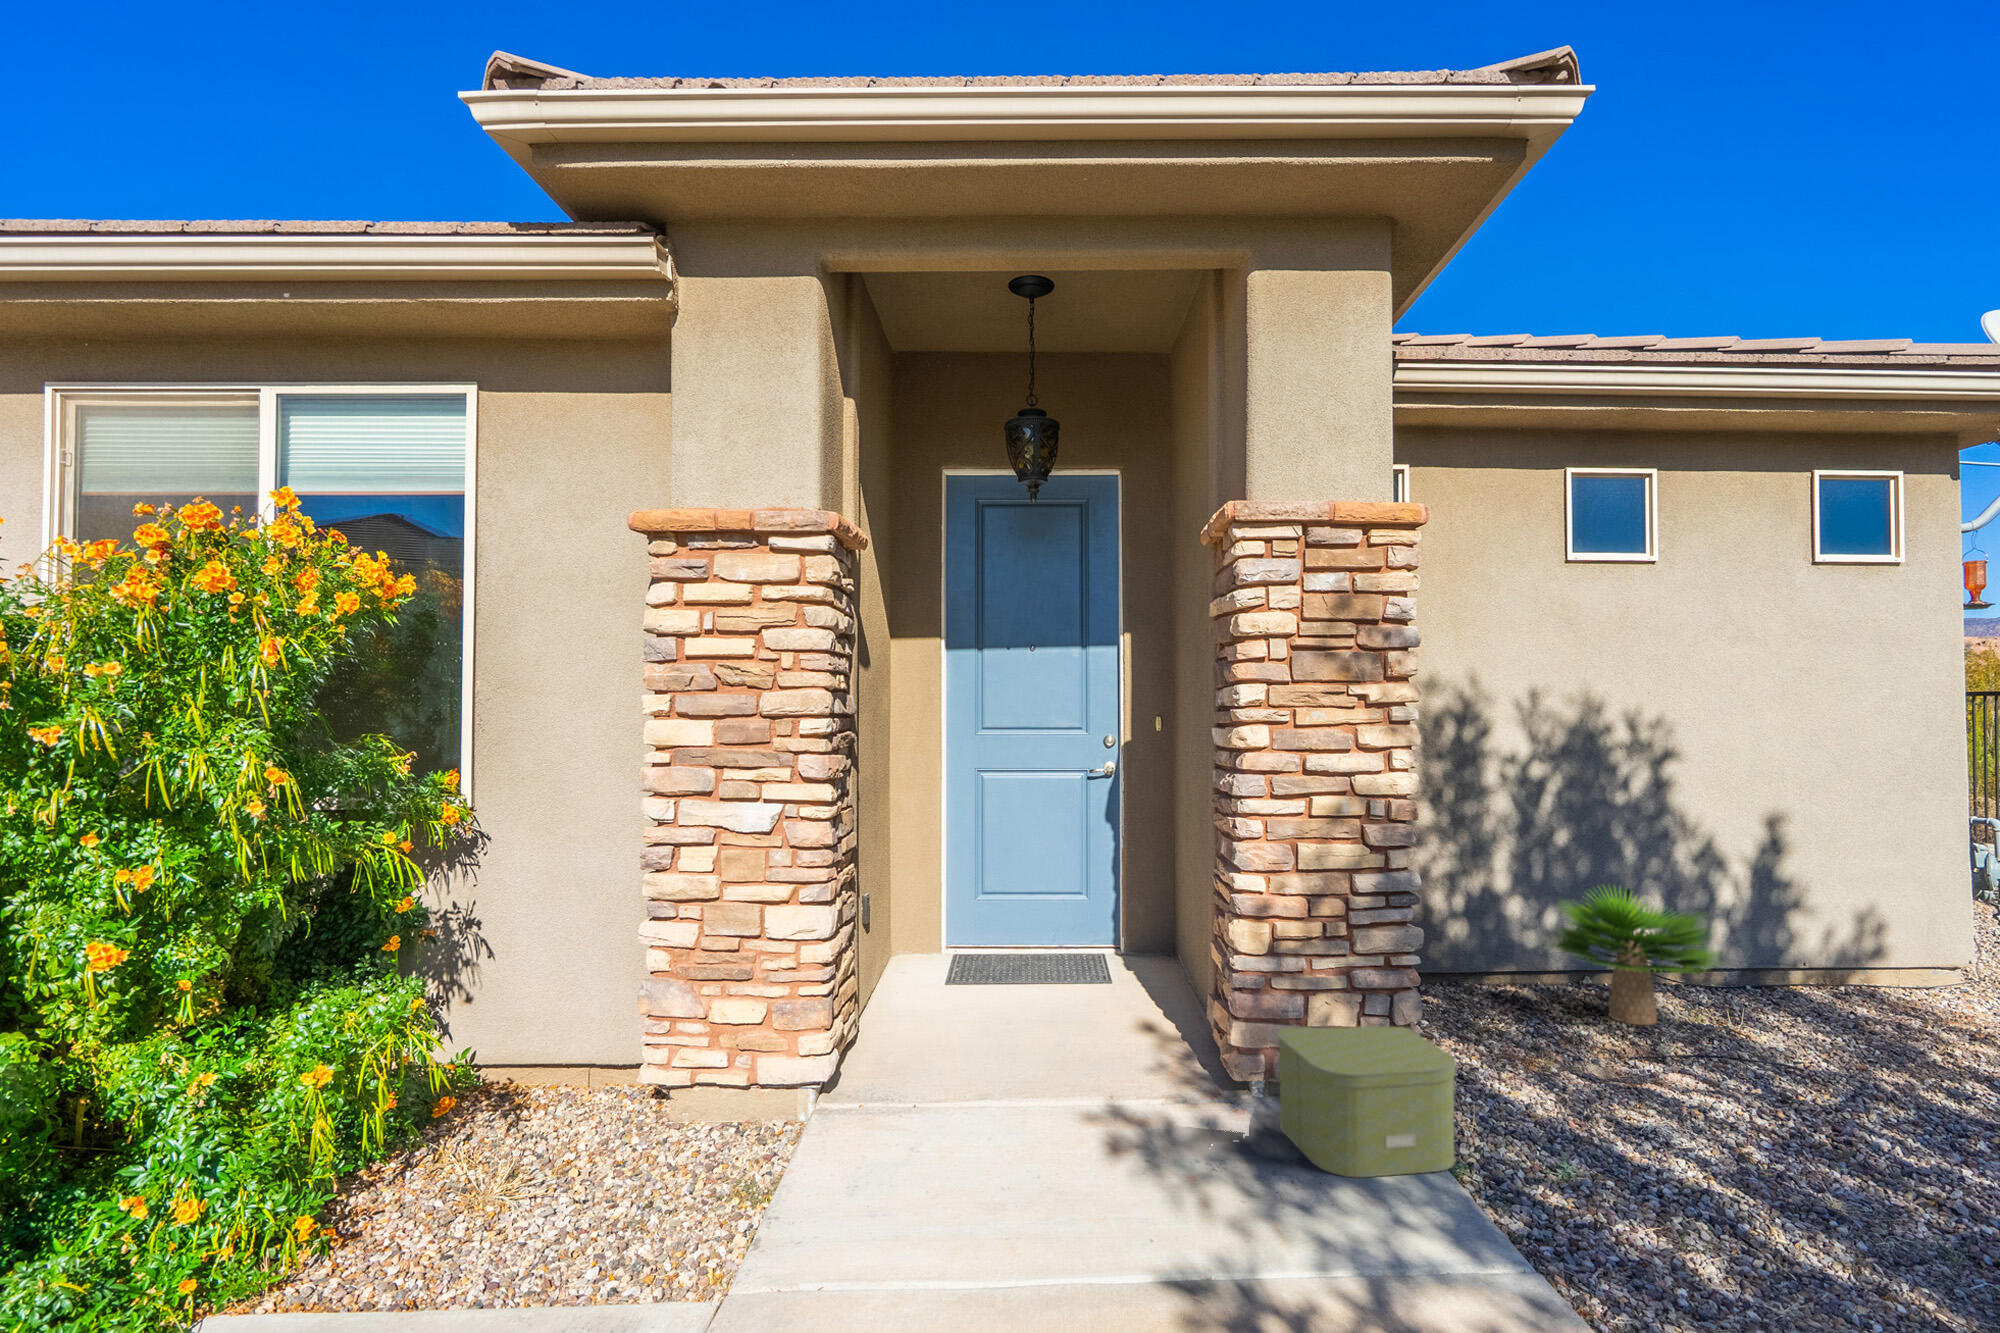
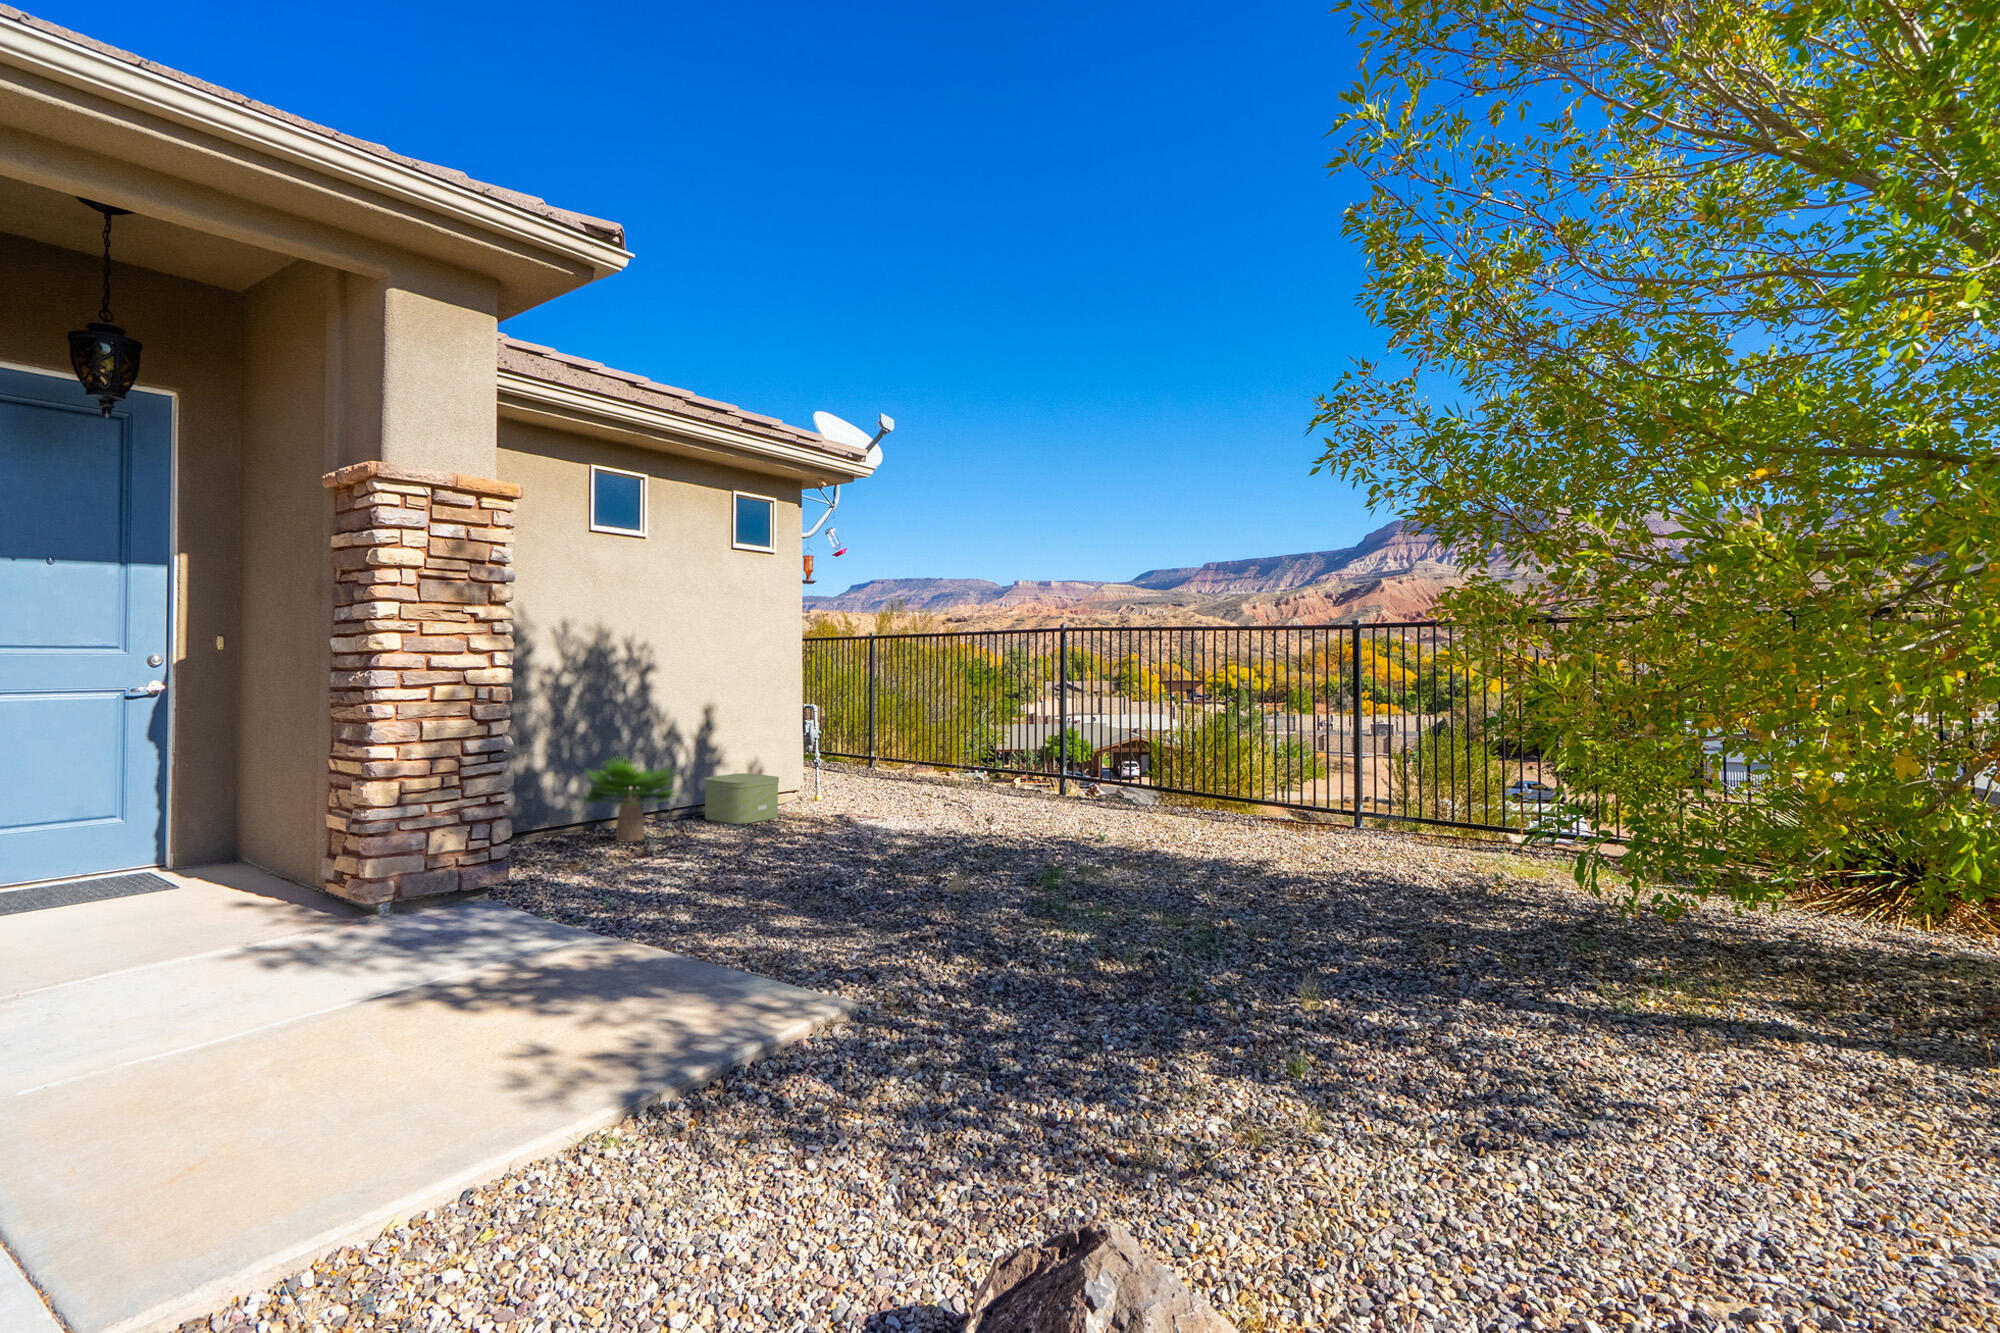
storage box: present [1277,1026,1456,1177] -> present [705,773,779,824]

